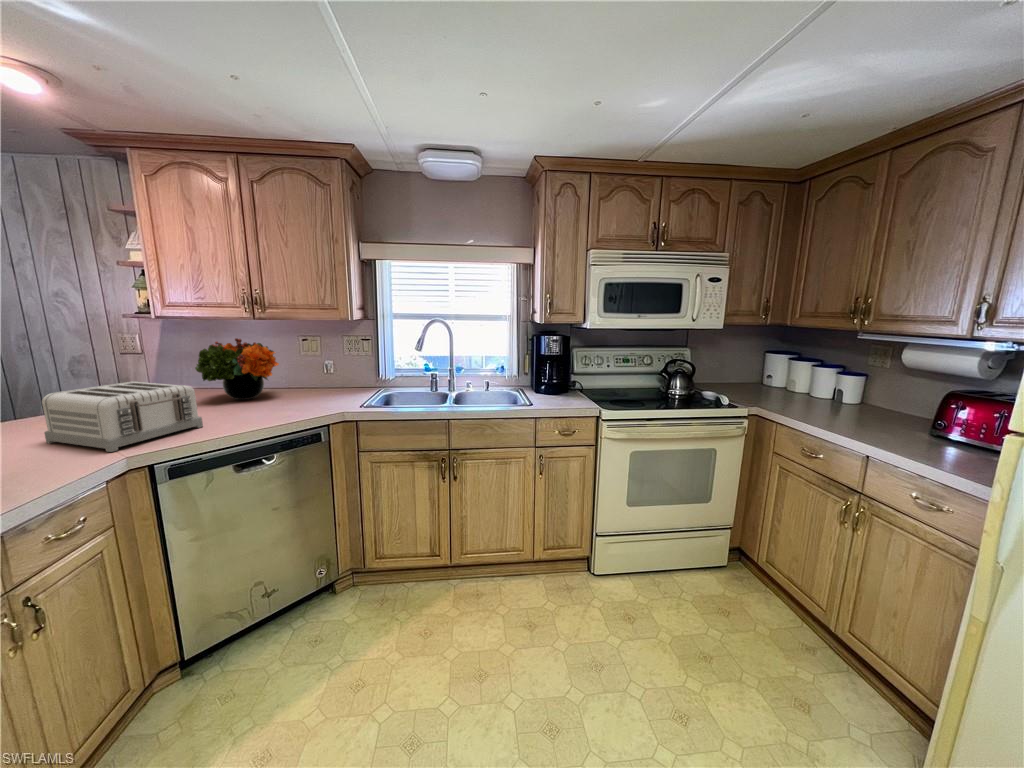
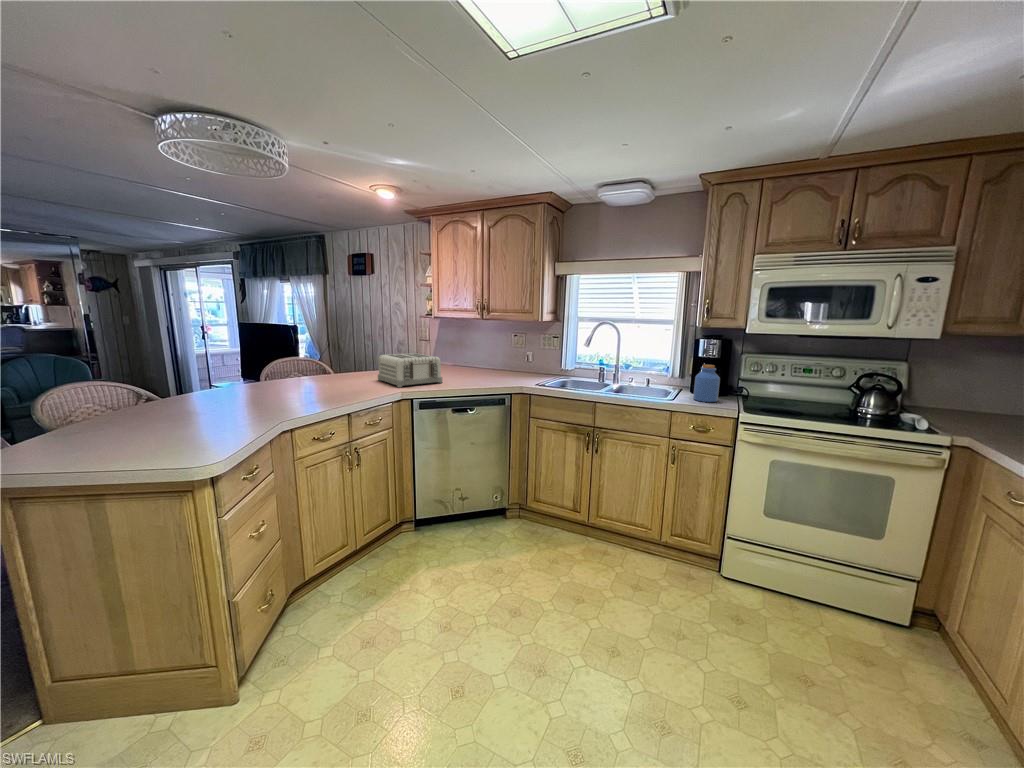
flower arrangement: present [195,338,279,400] -> none [447,332,494,373]
jar: none [547,363,571,402] -> present [693,365,720,402]

